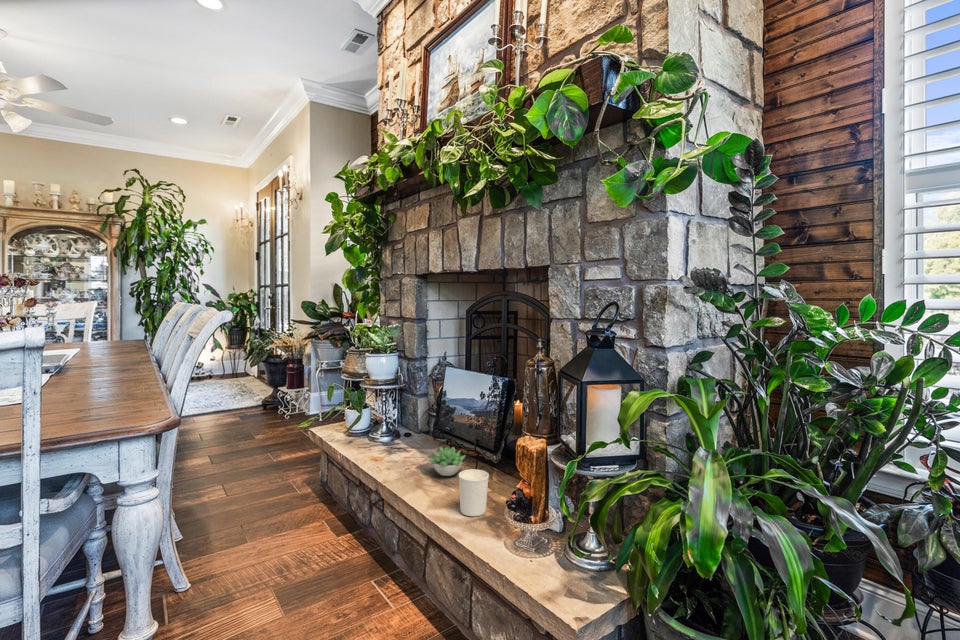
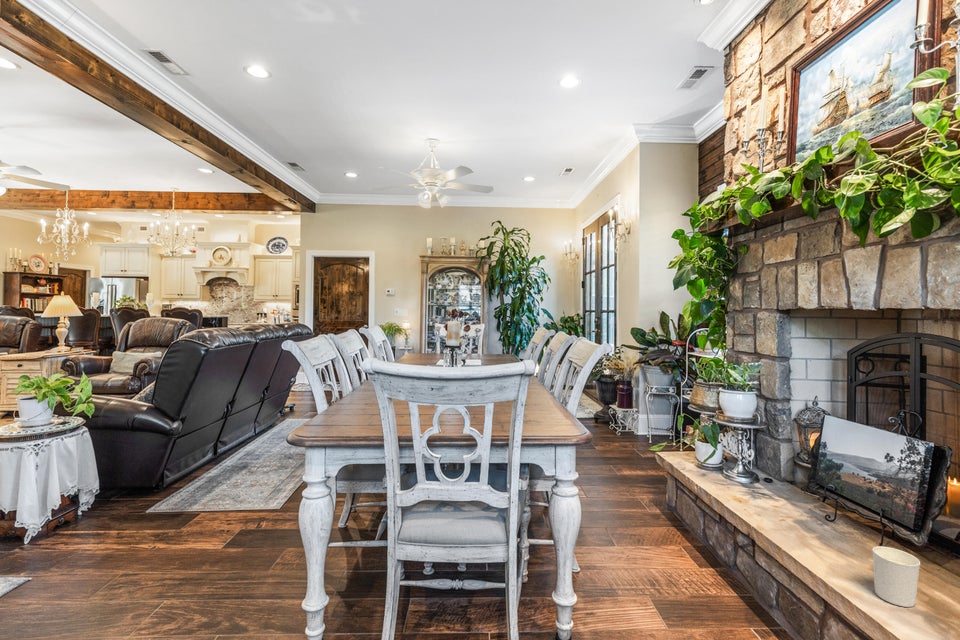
succulent plant: present [430,447,465,476] -> none [814,506,865,543]

